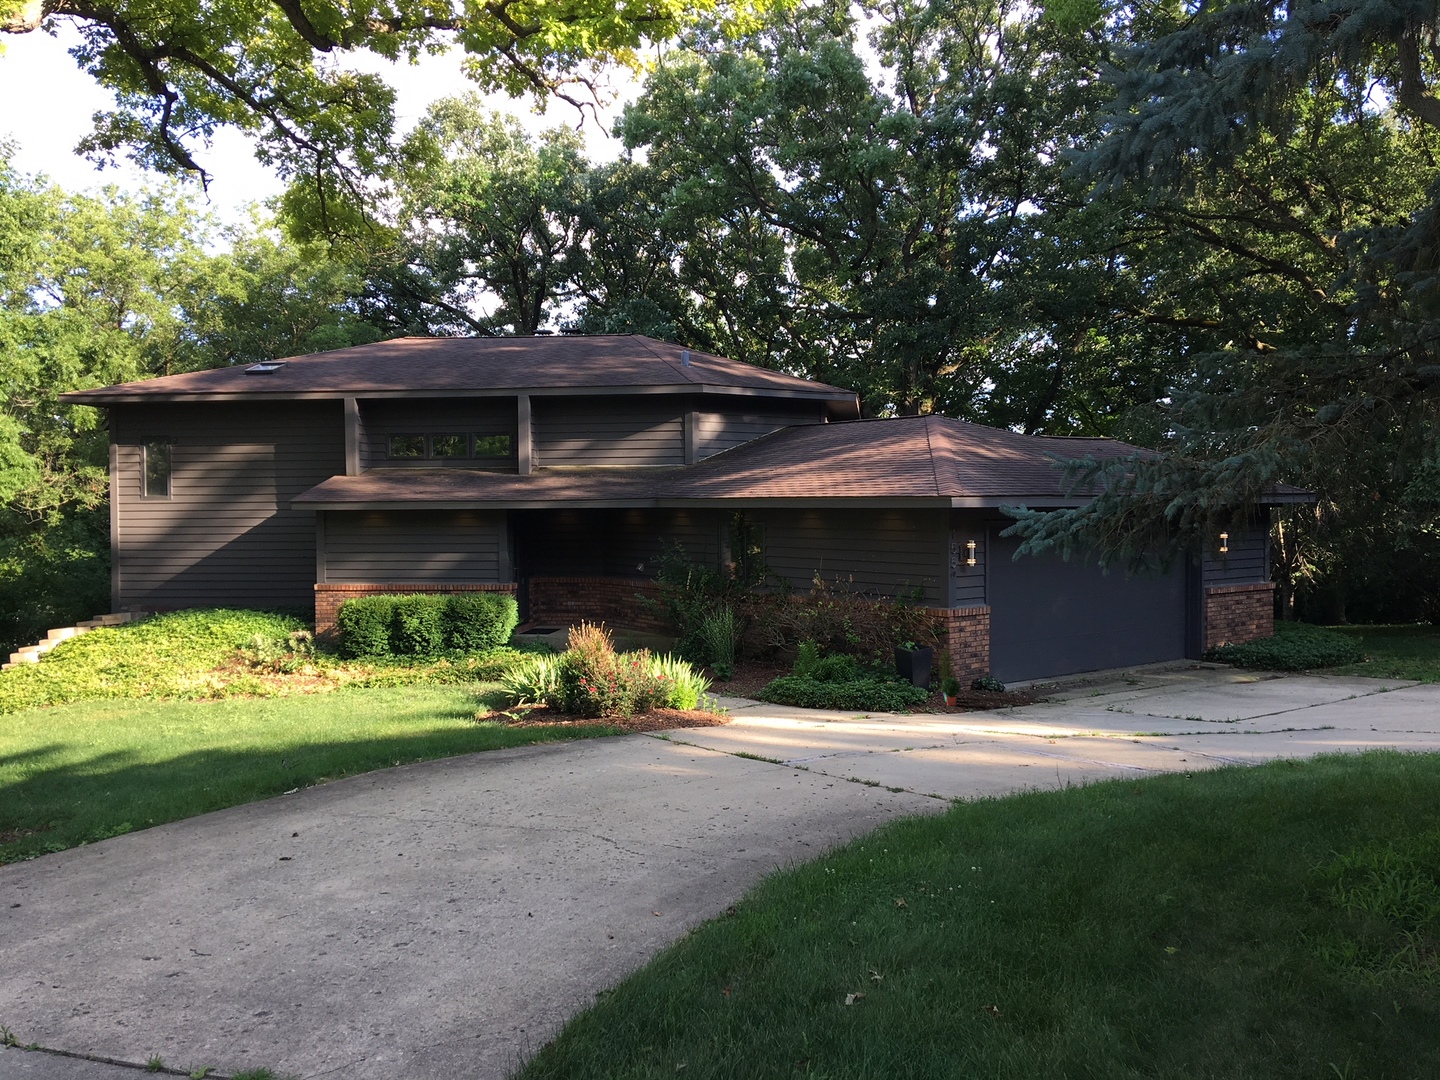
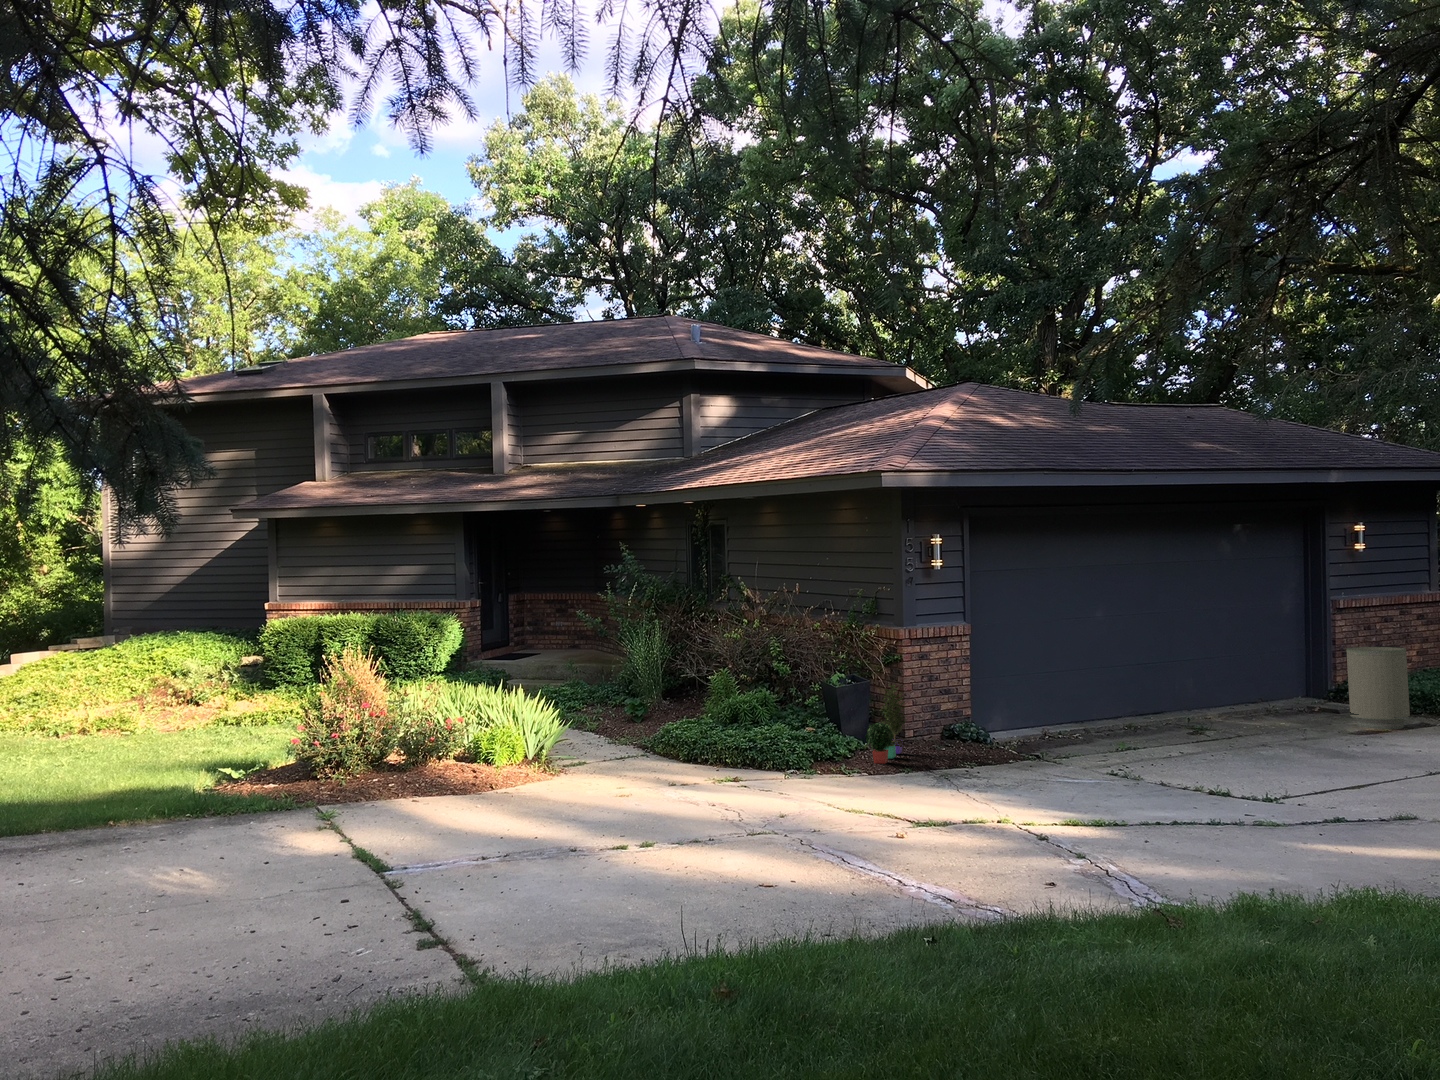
trash can: none [1195,612,1235,668] -> present [1346,647,1410,729]

